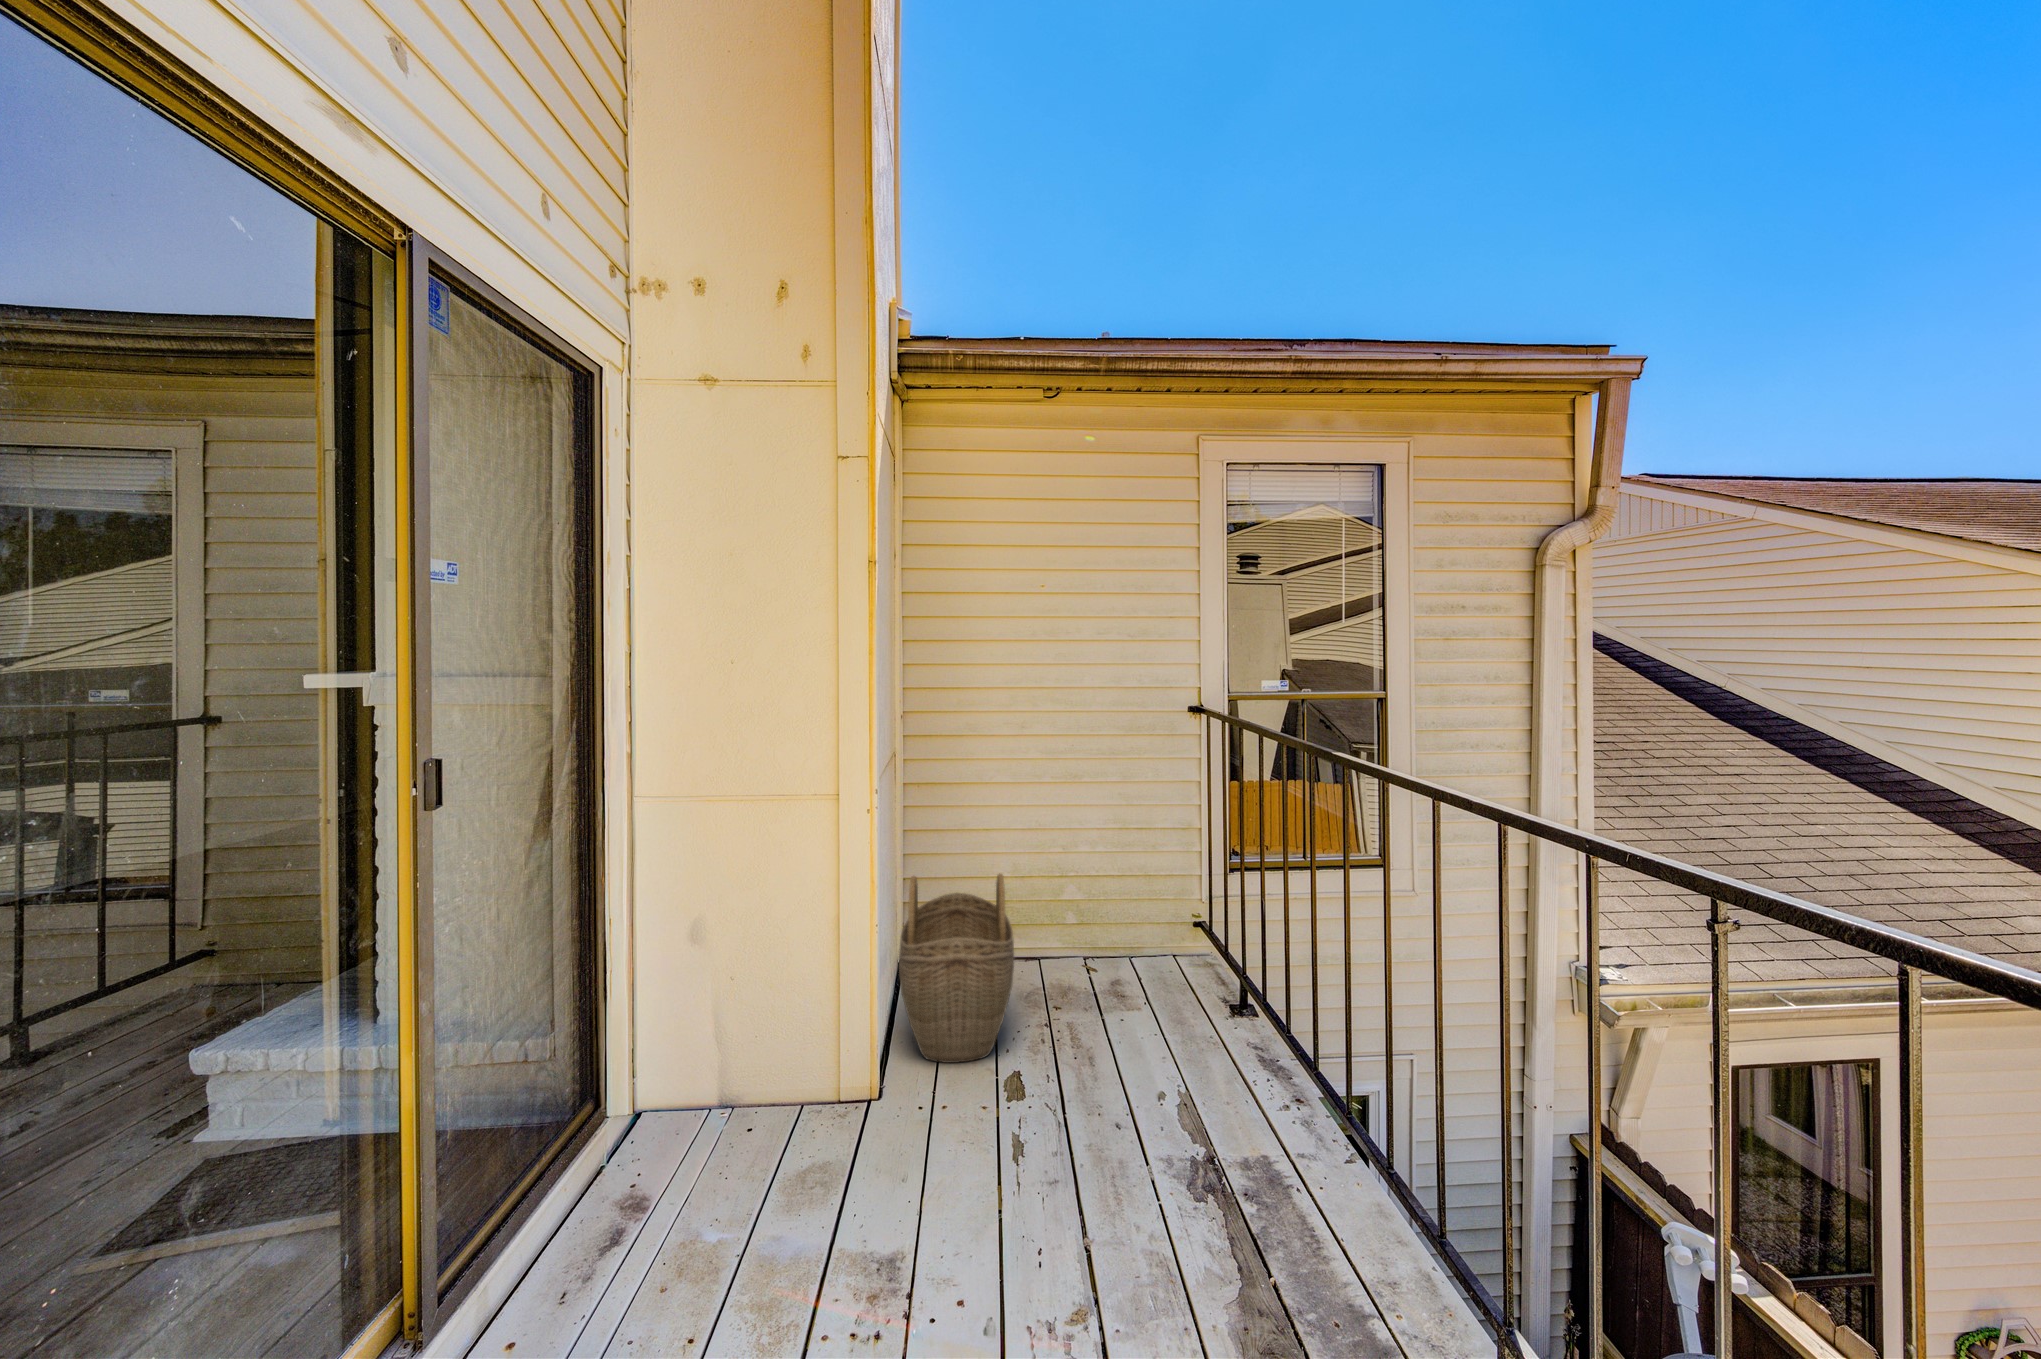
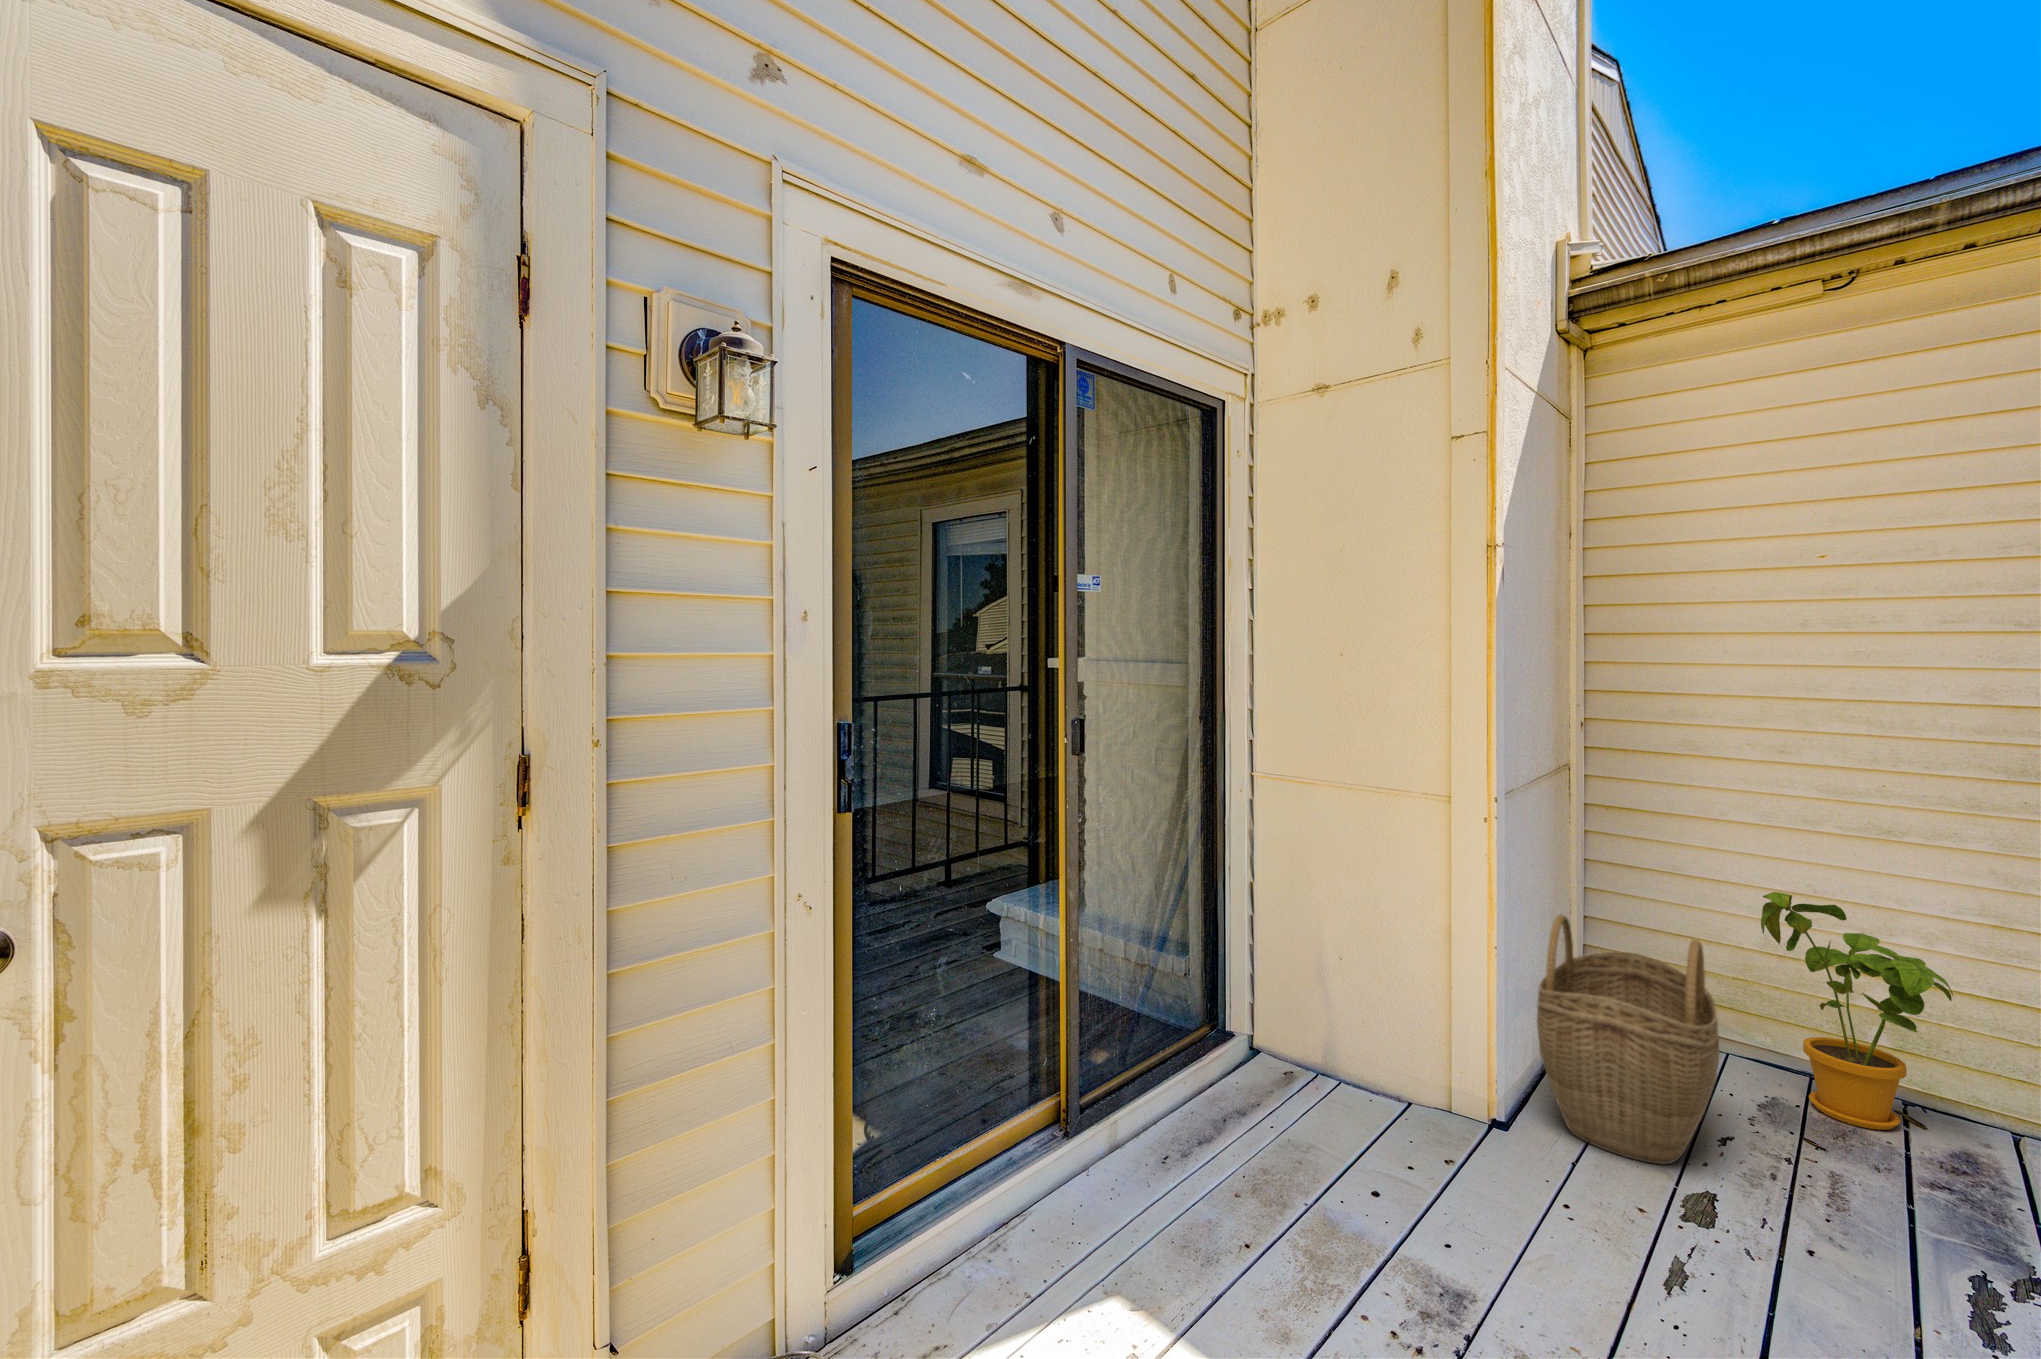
house plant: none [1018,824,1112,976] -> present [1761,892,1953,1130]

